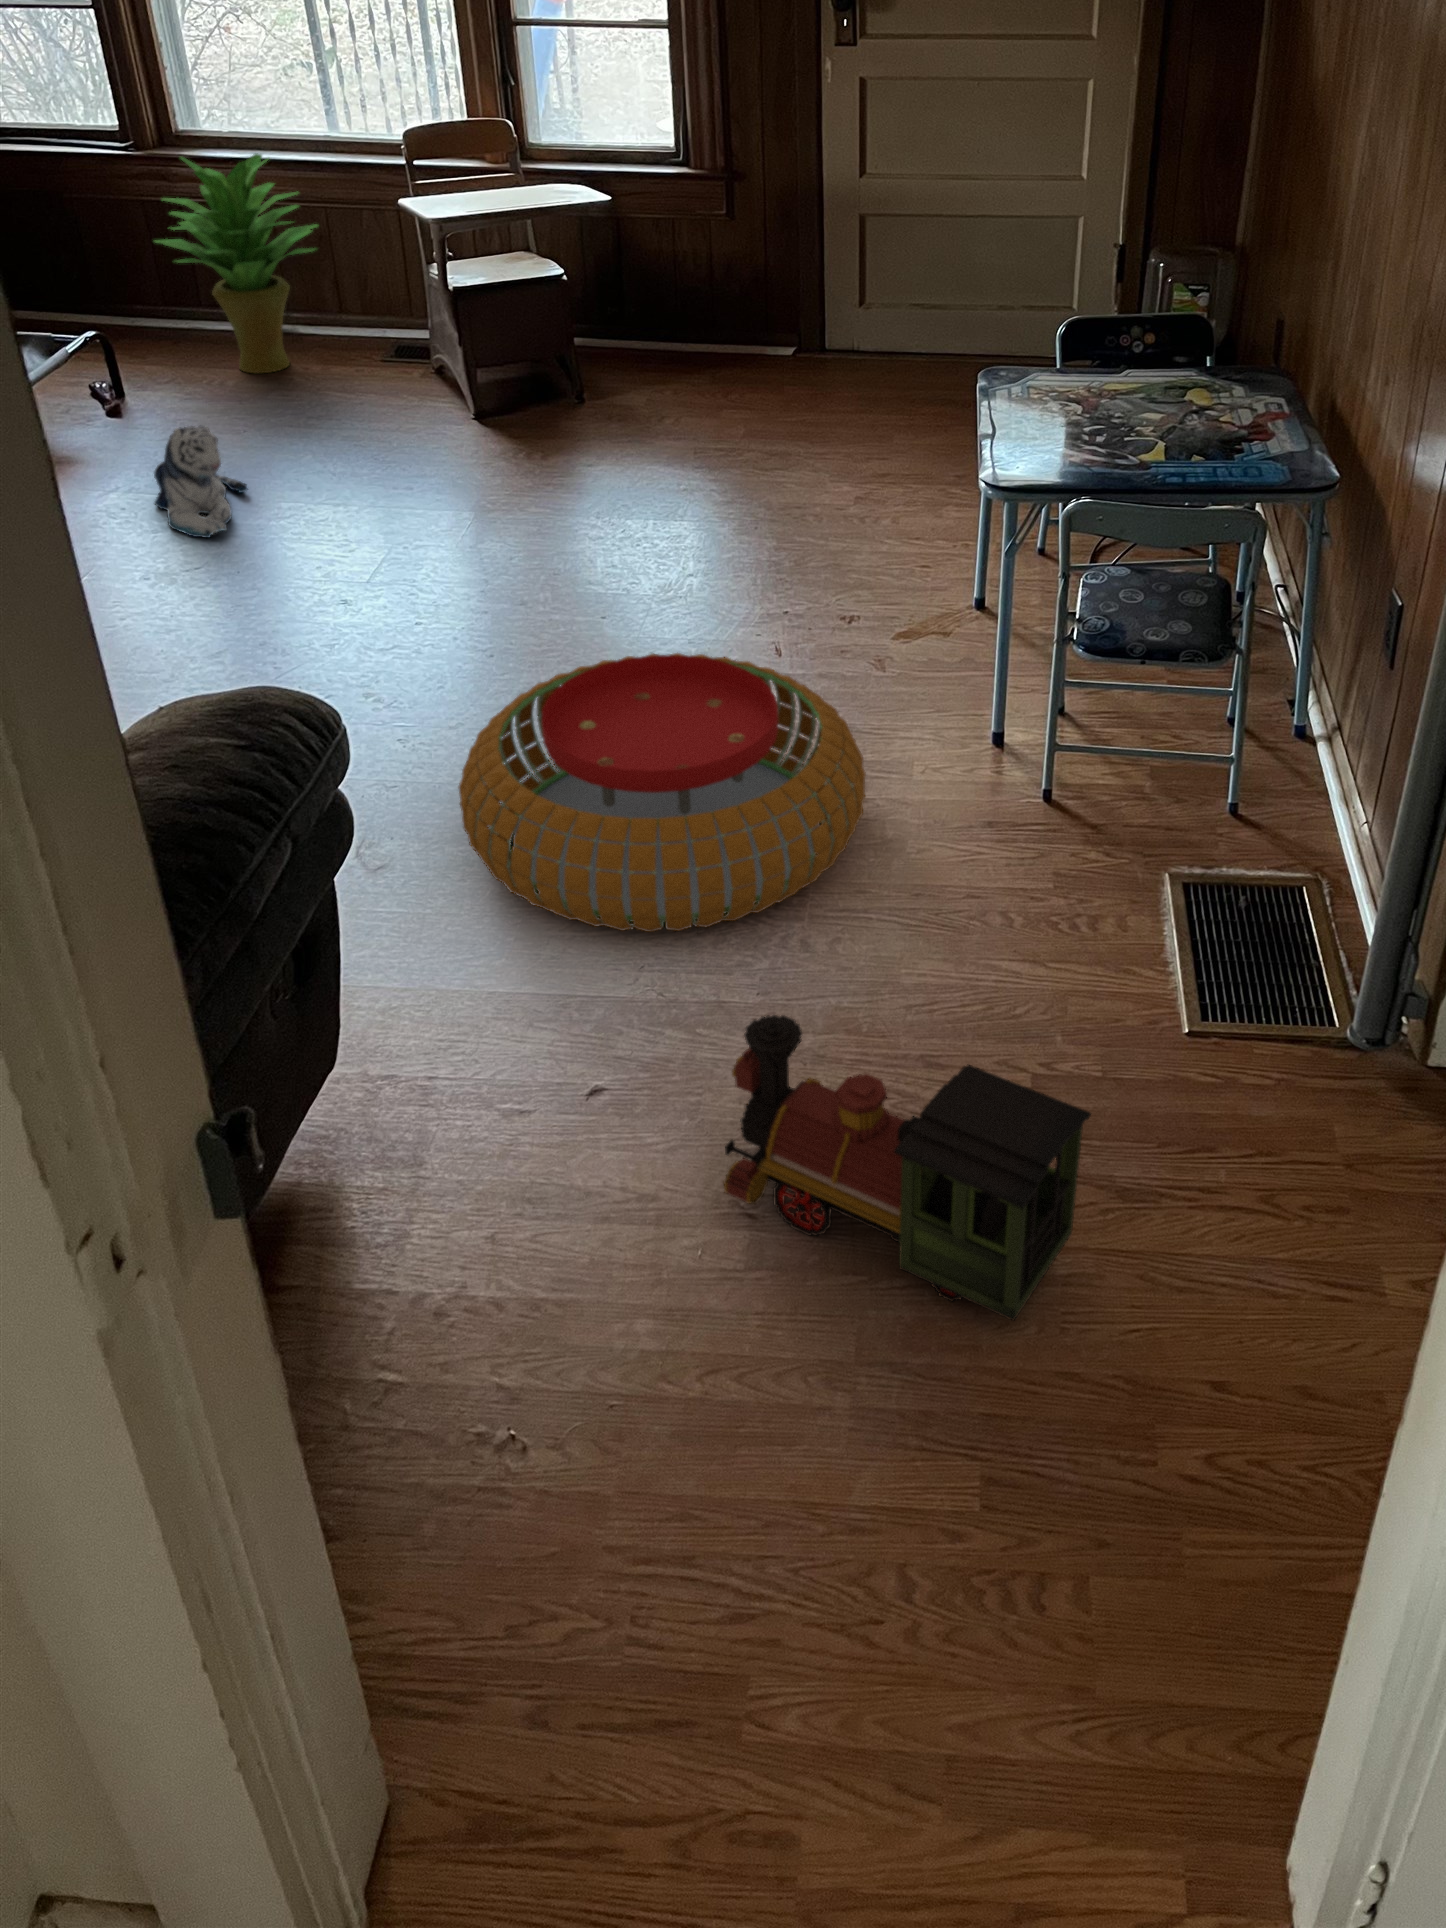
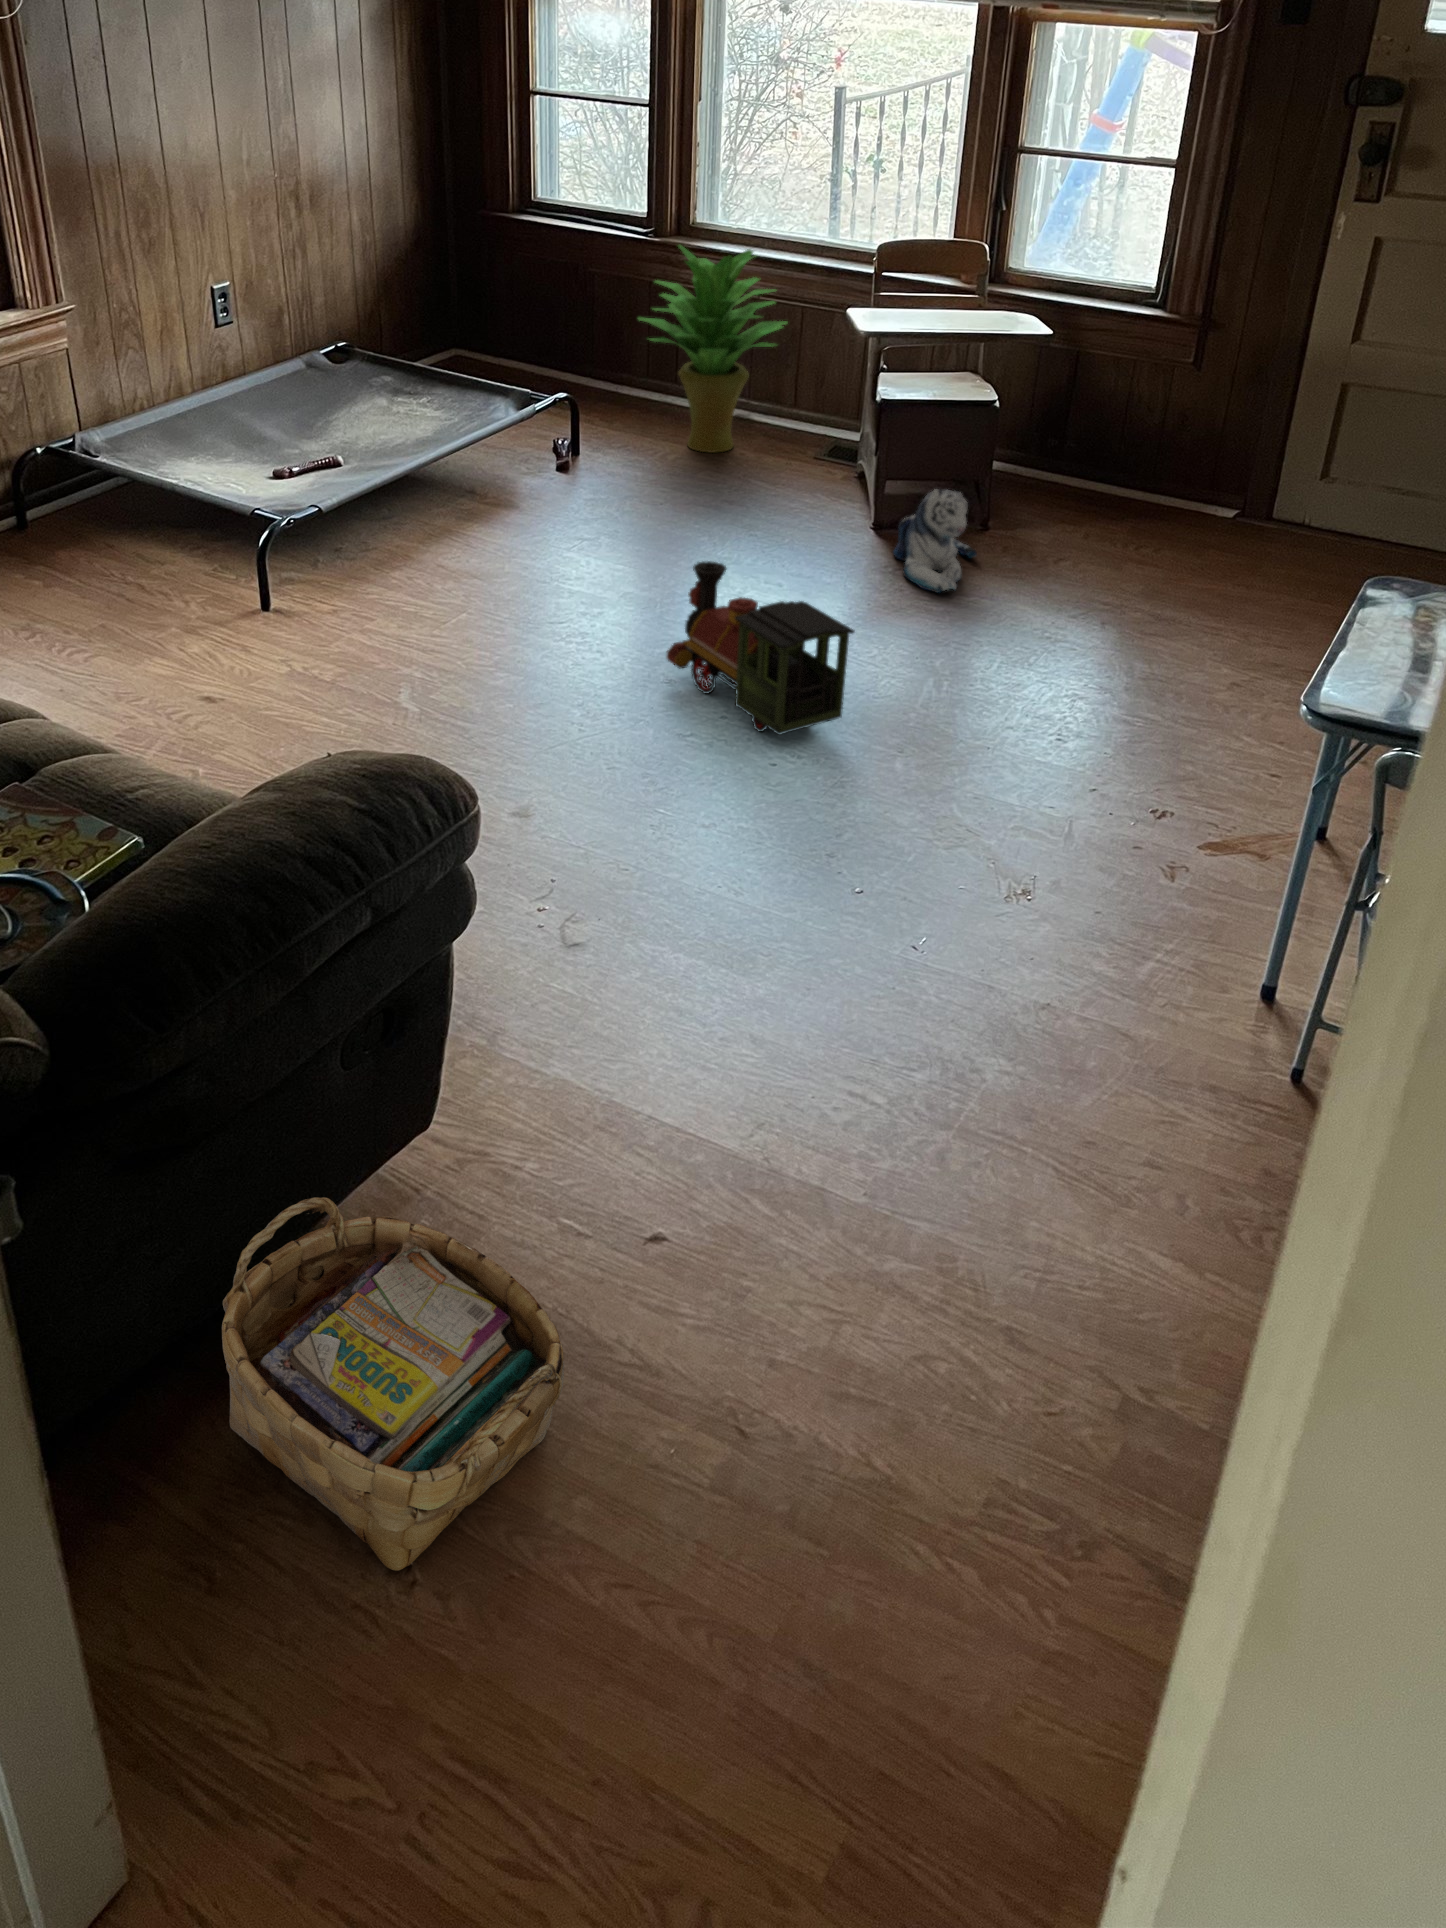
plush toy: present [154,426,248,538] -> present [892,489,977,593]
pouf: present [459,653,866,932] -> none [650,801,1079,1107]
toy train: present [724,1015,1091,1321] -> present [666,561,855,735]
woven basket: none [242,1142,609,1455] -> present [222,1197,564,1571]

